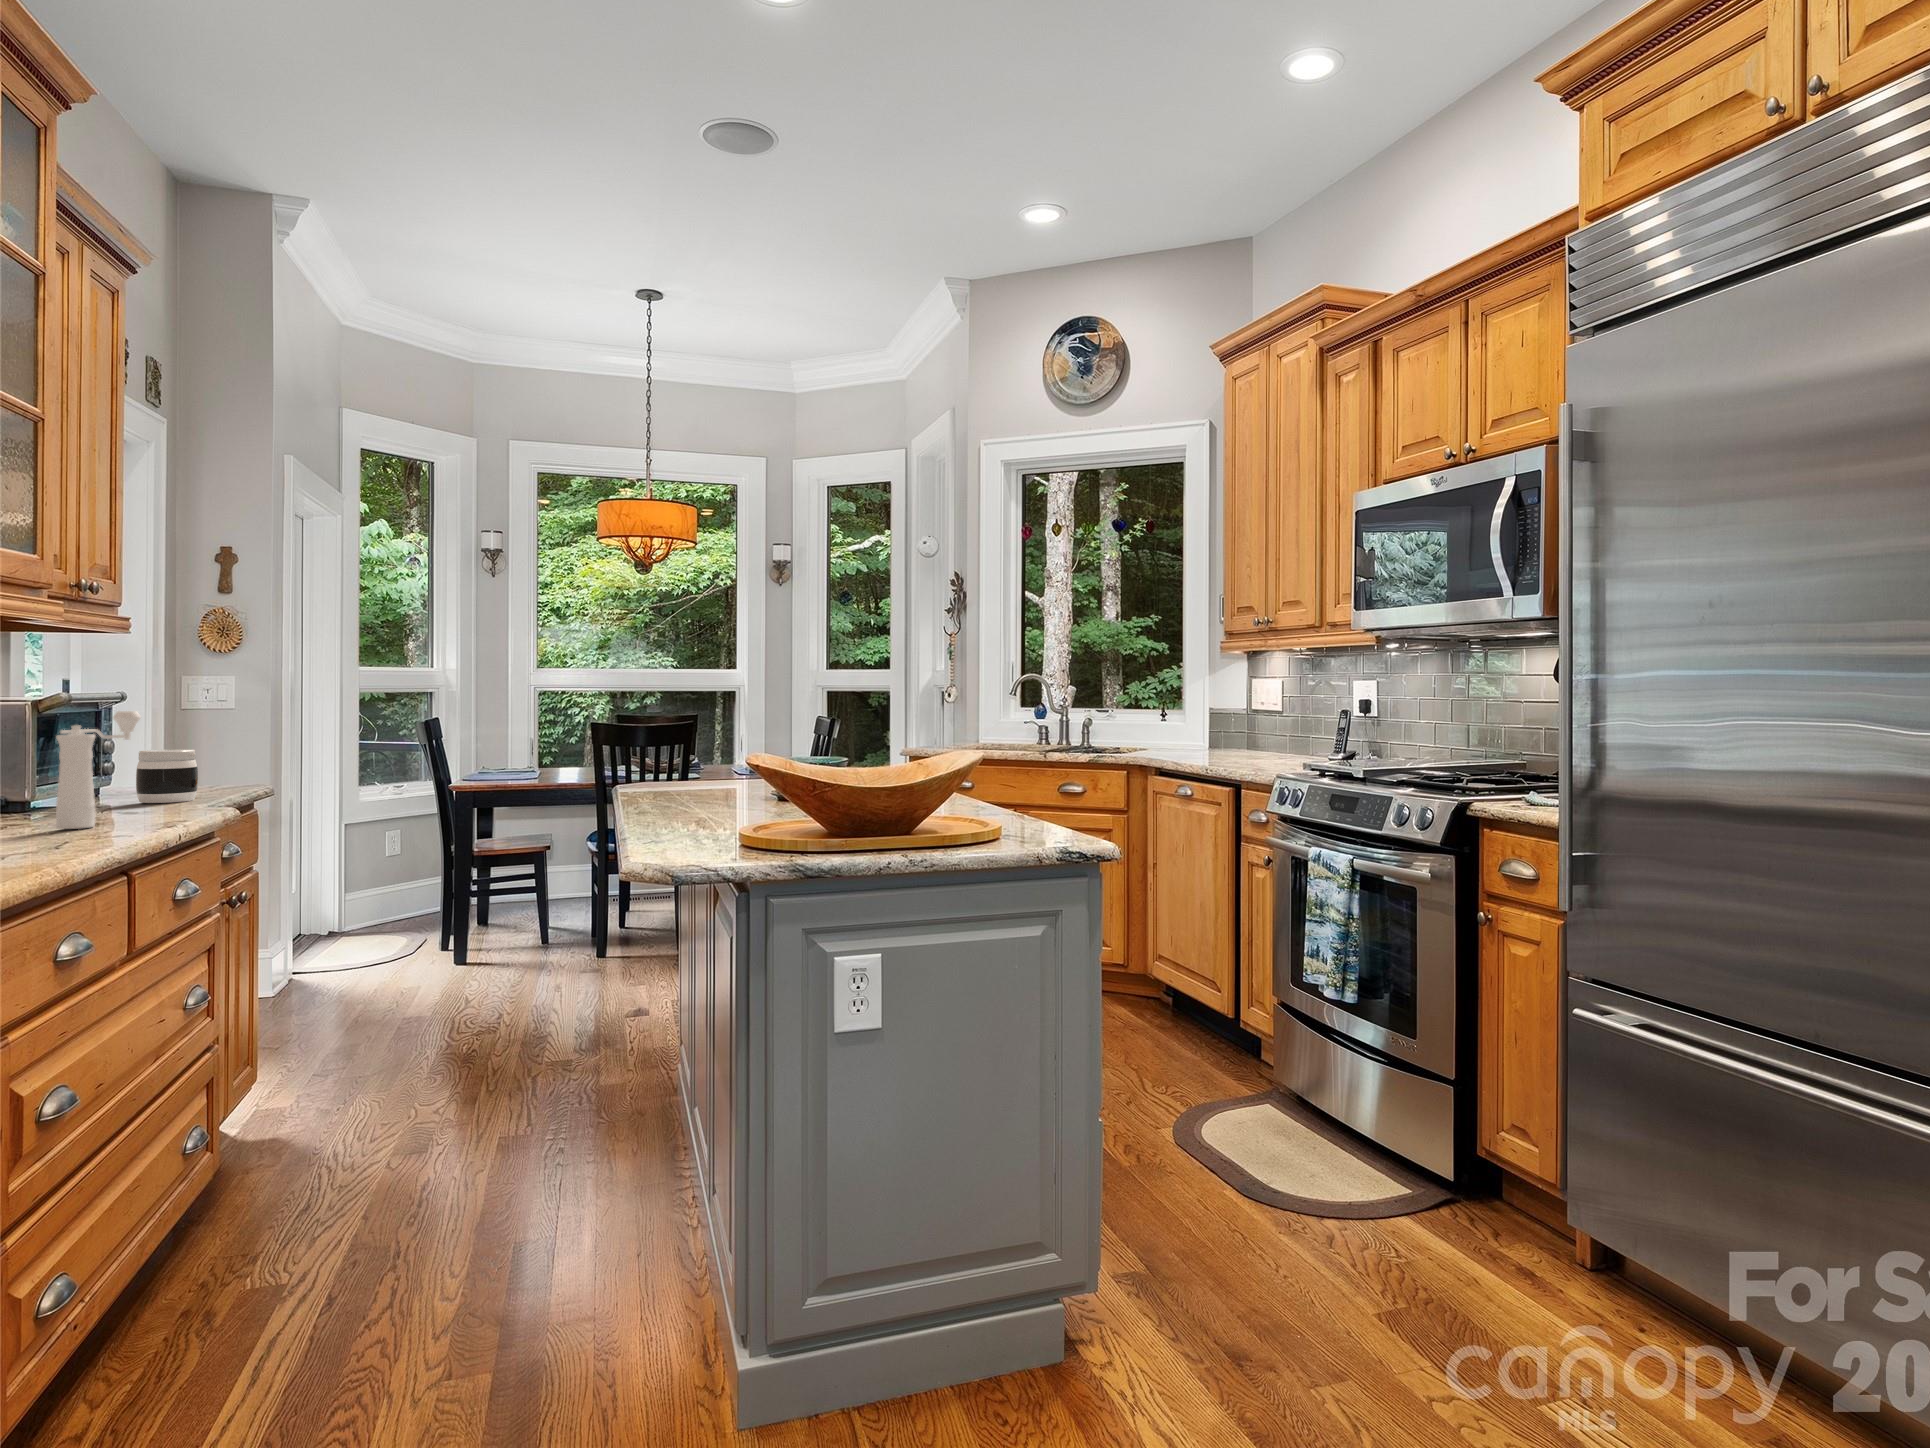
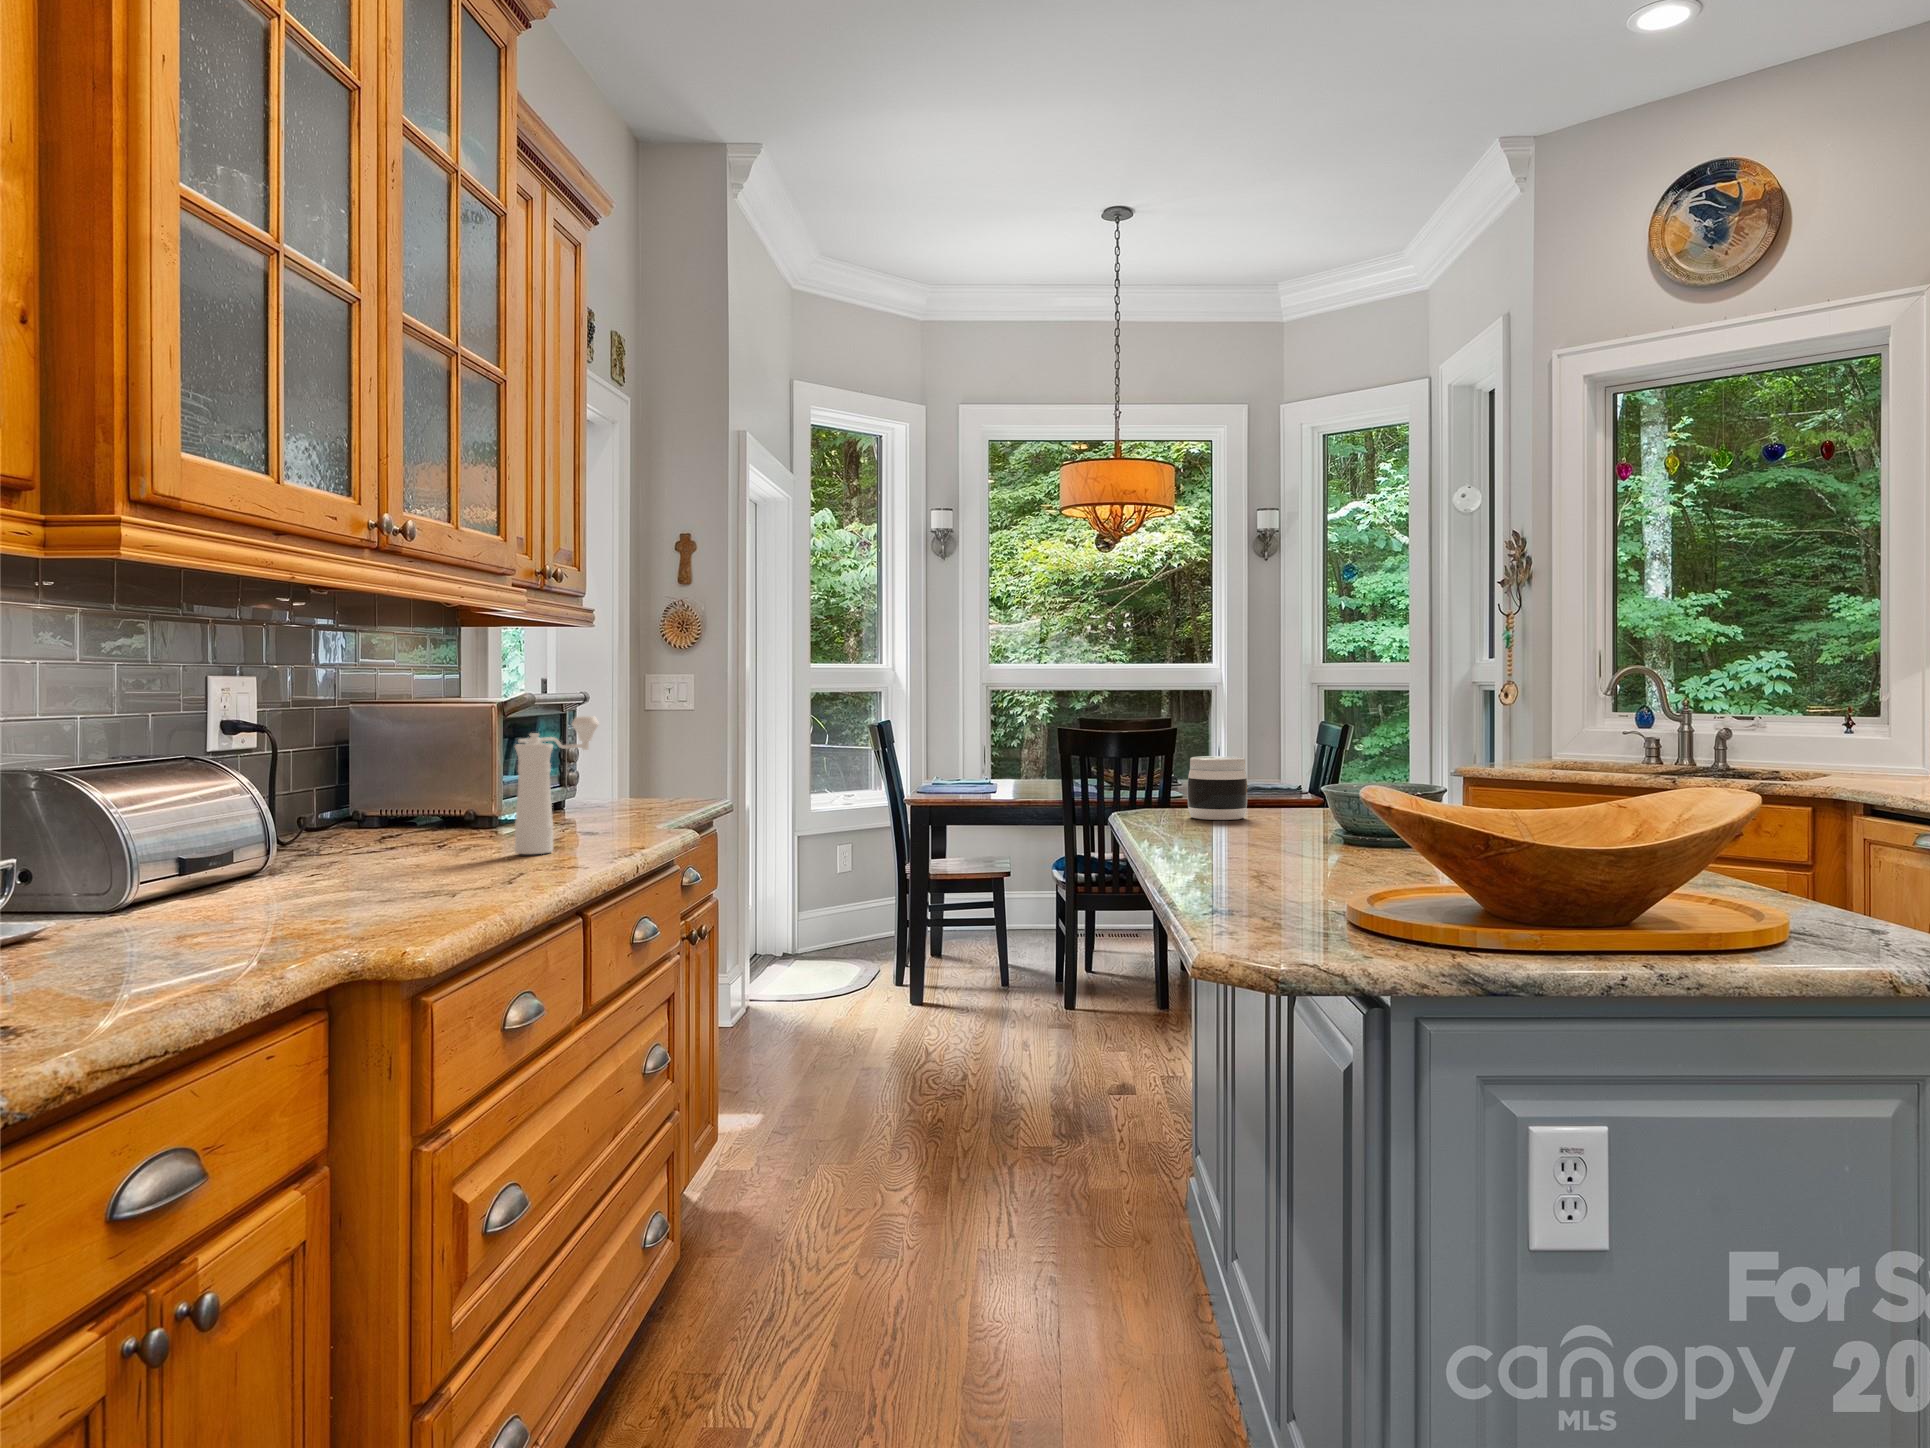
jar: present [136,749,198,803] -> present [1187,756,1247,820]

